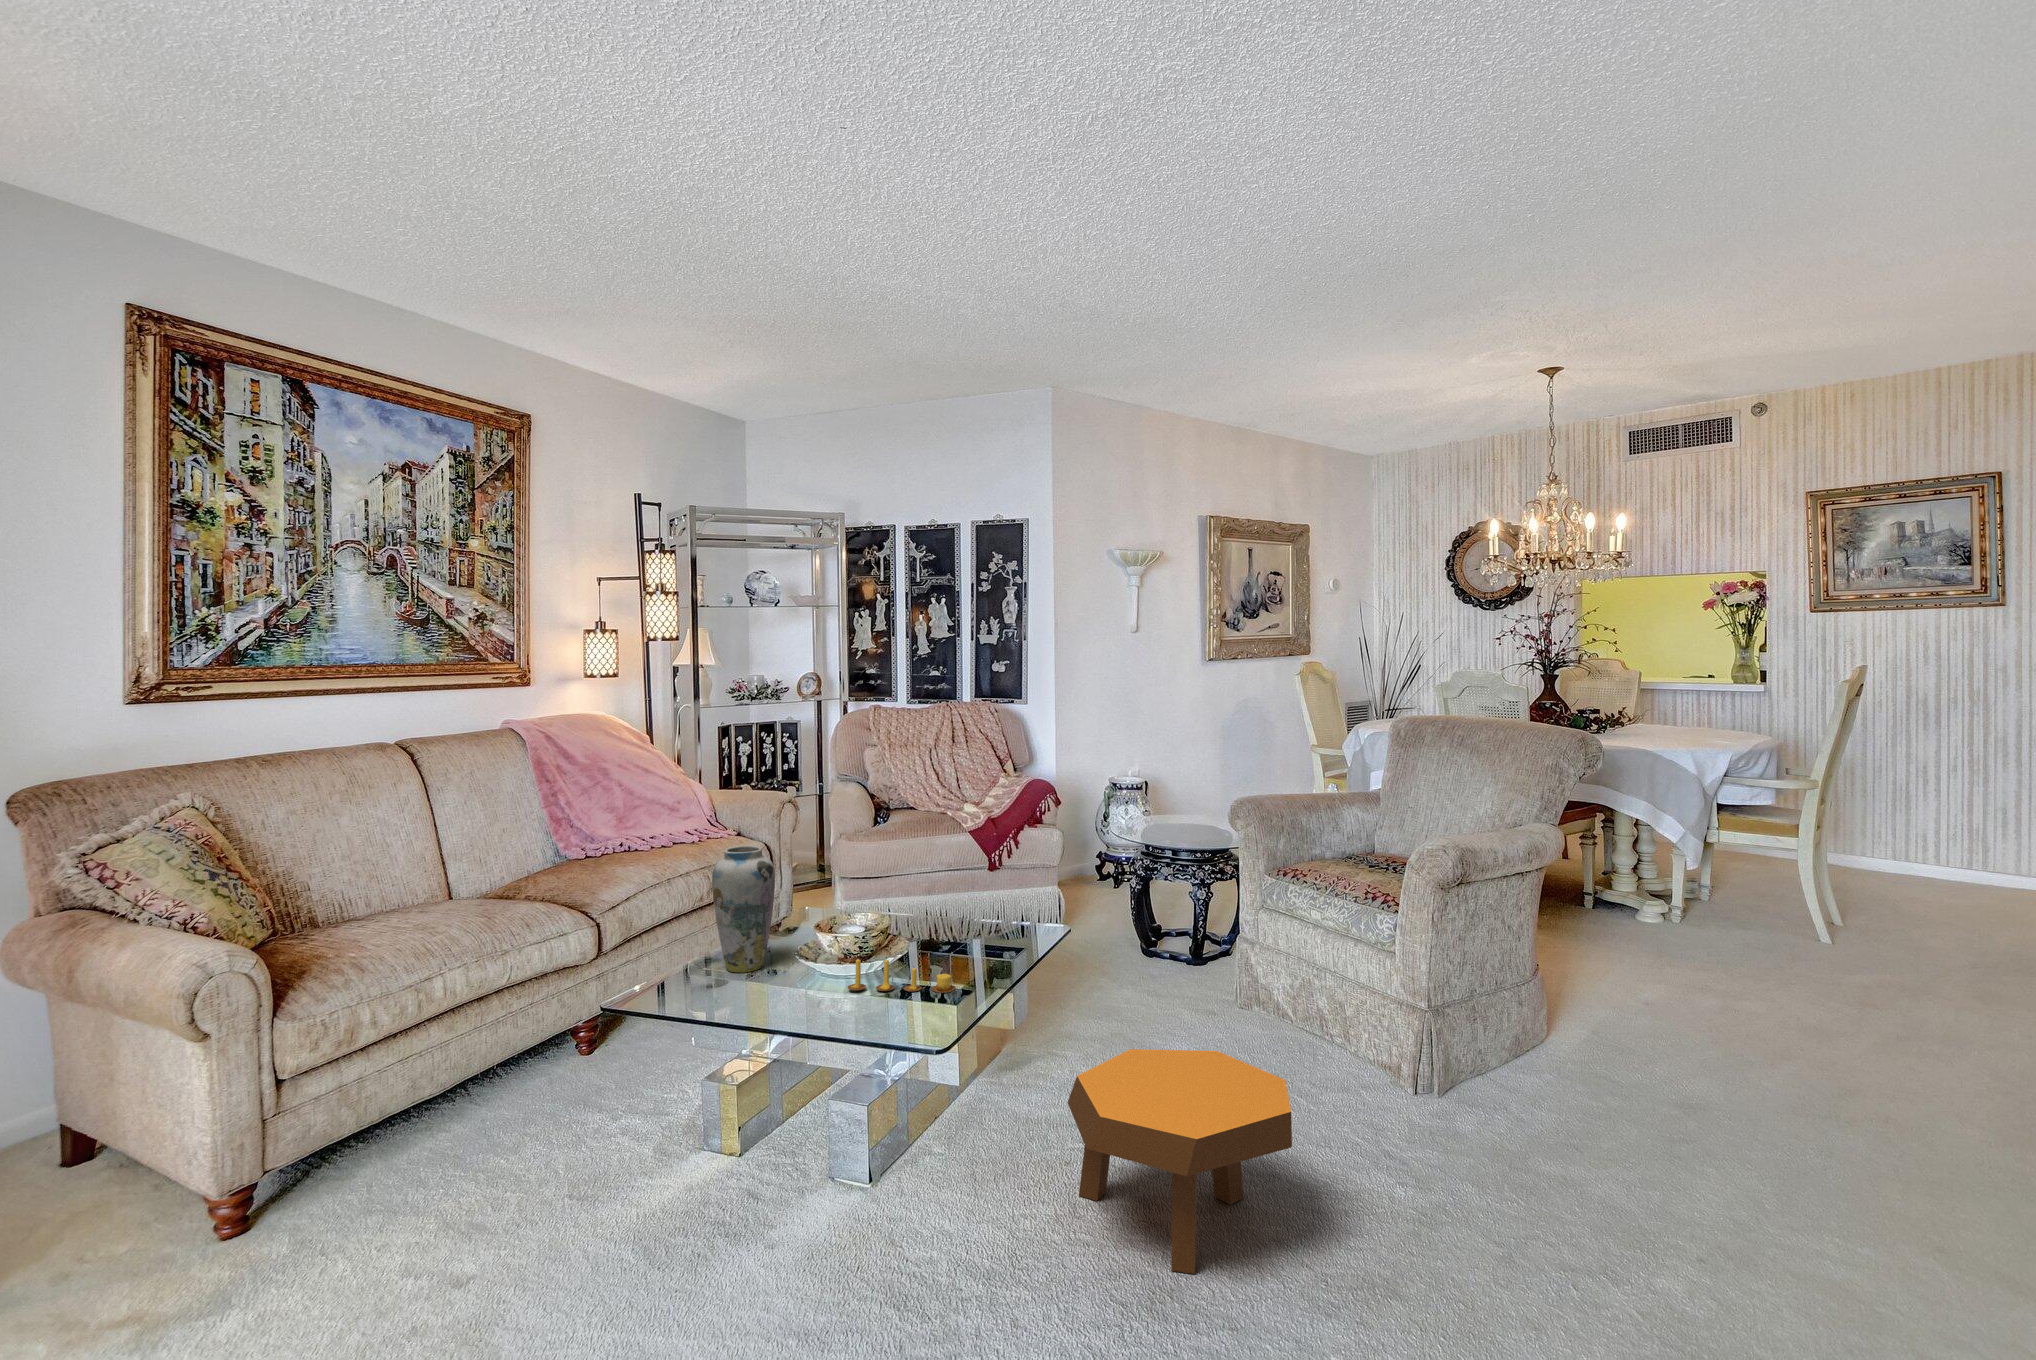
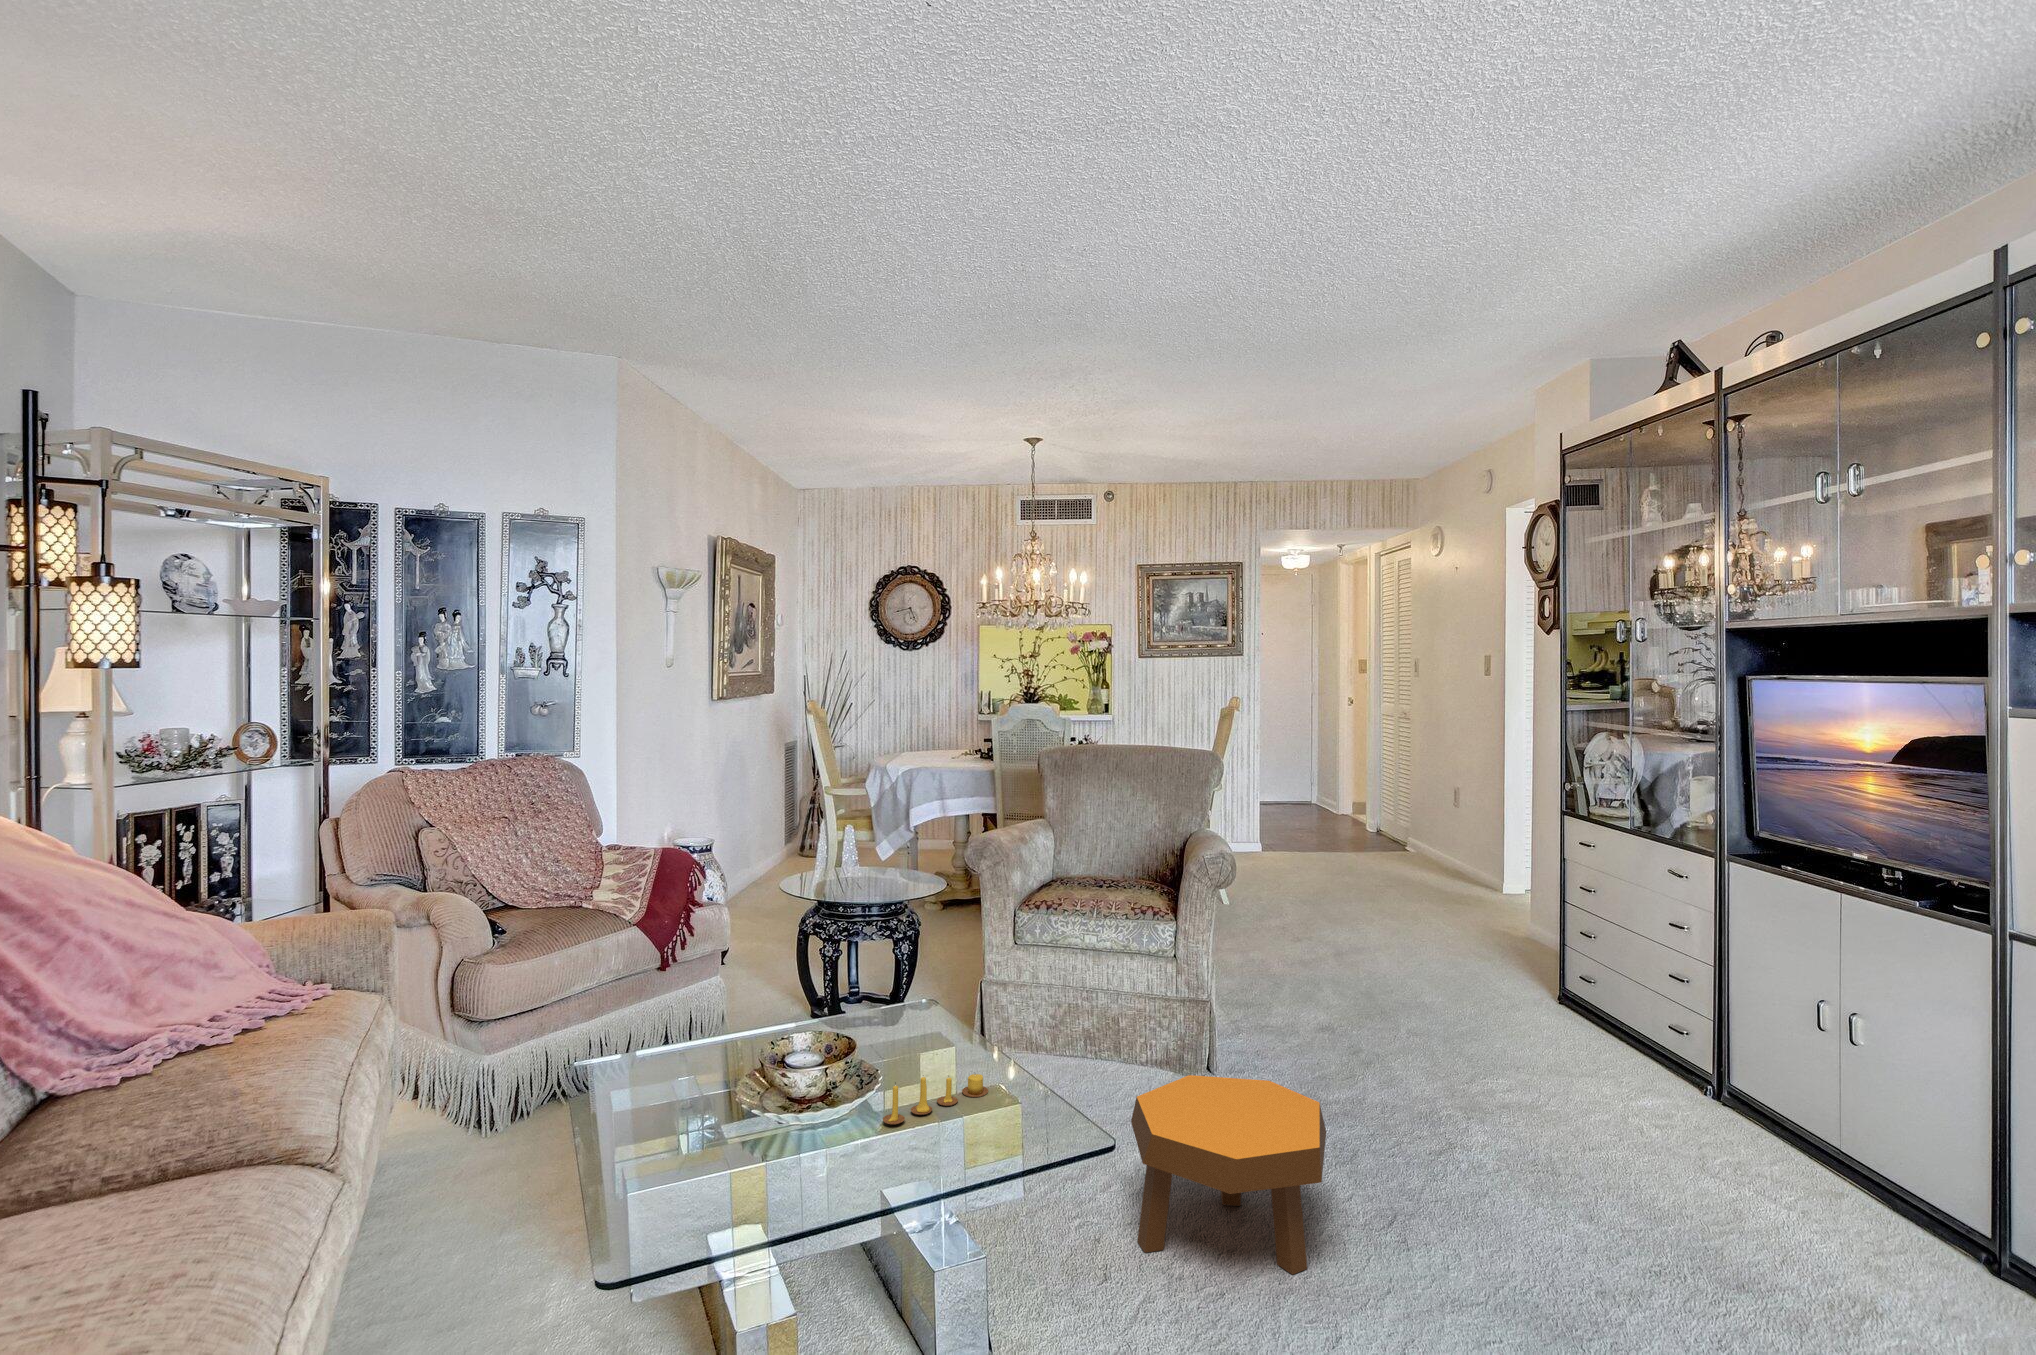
vase: present [712,846,775,972] -> none [646,979,732,1156]

